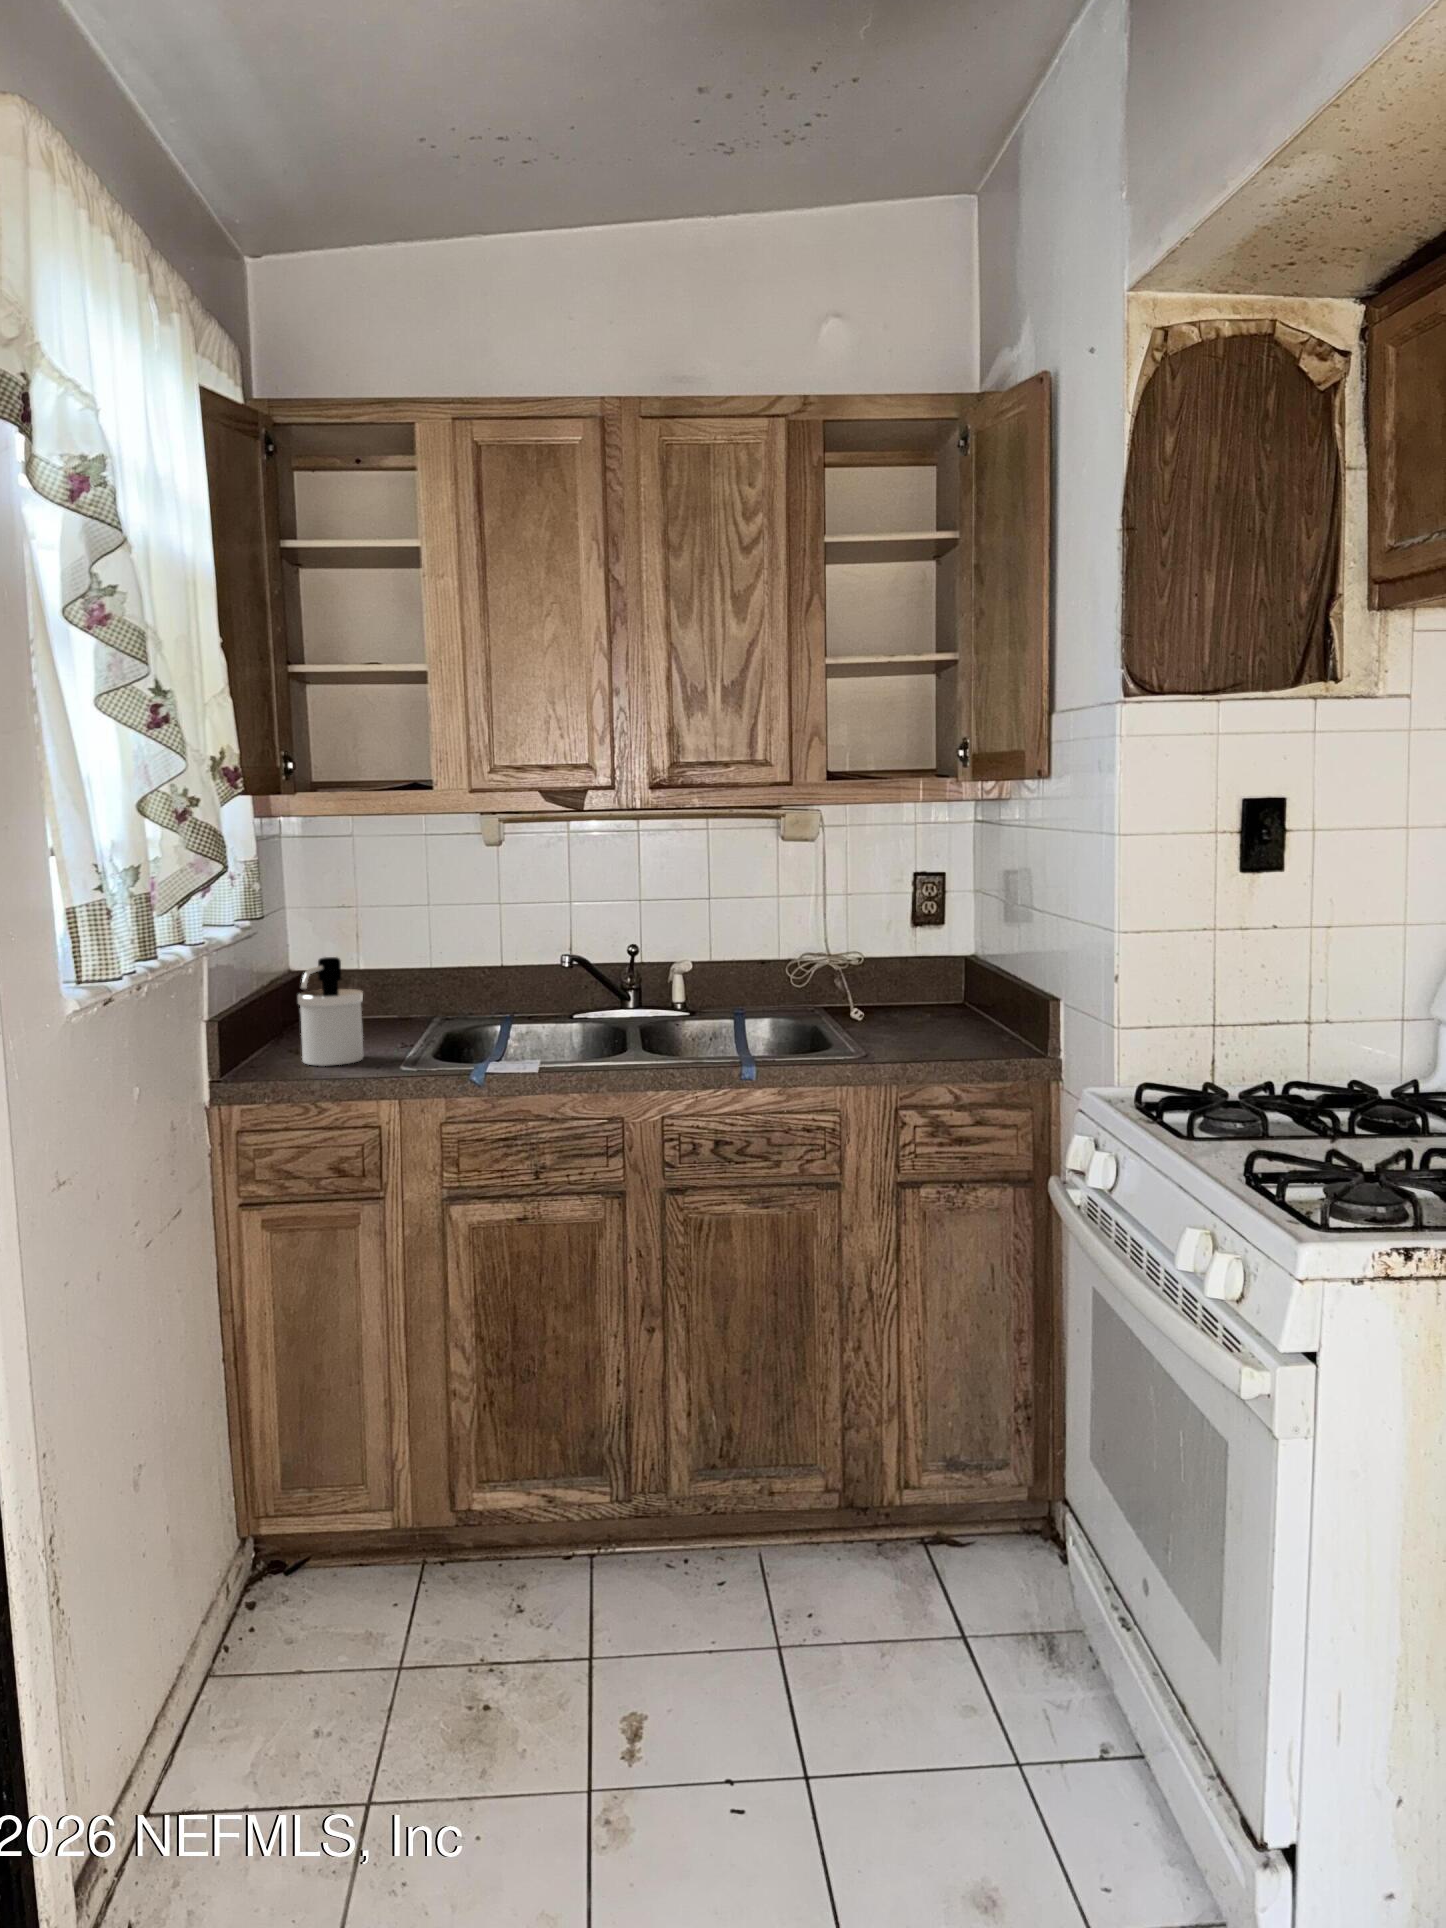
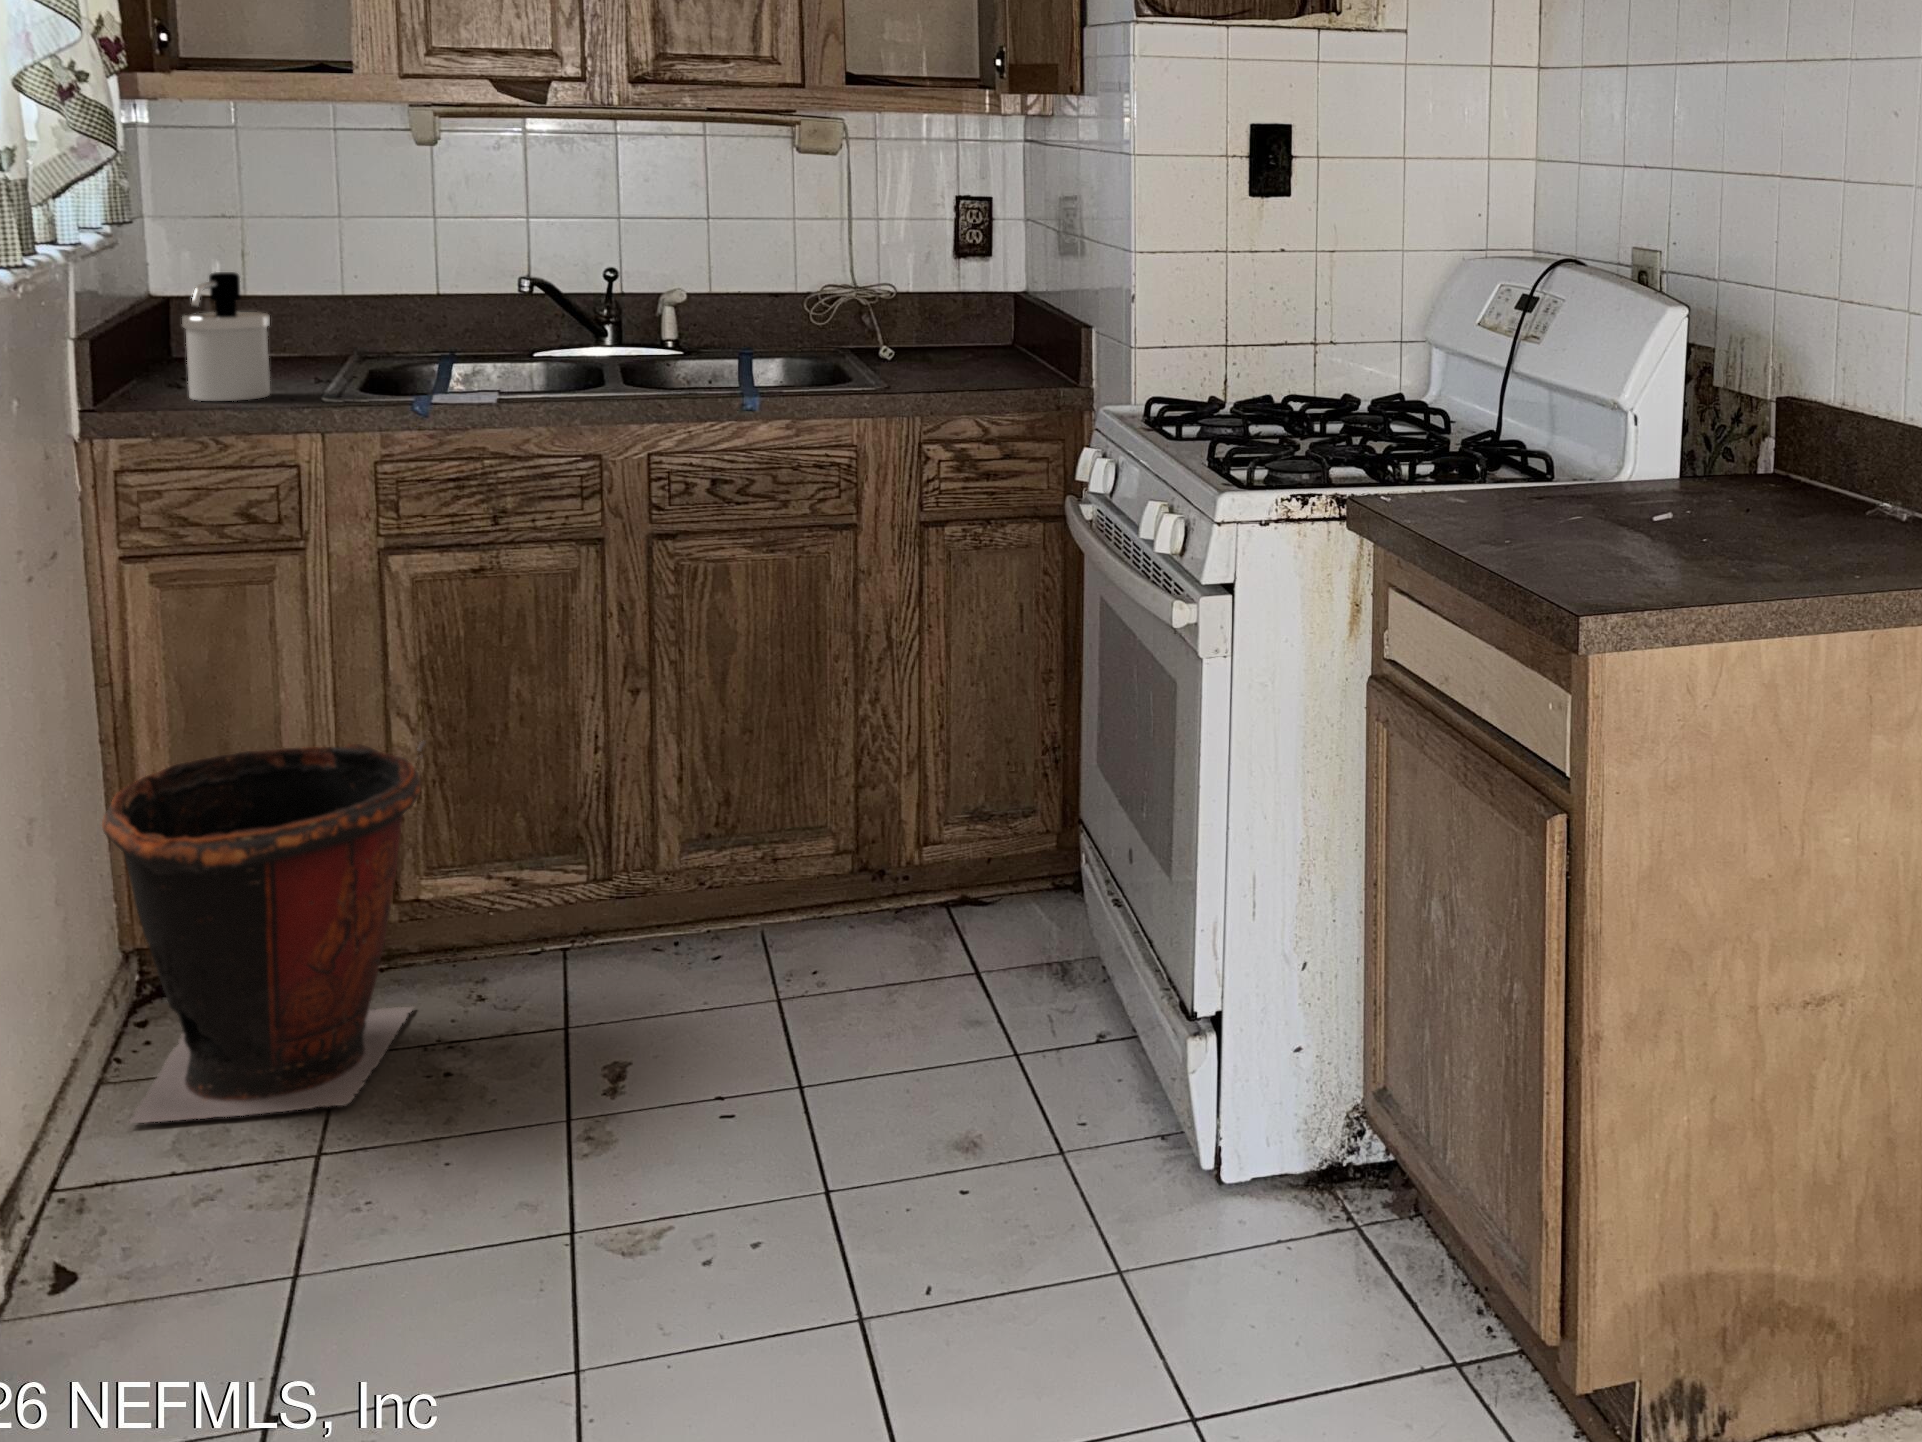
waste bin: none [208,1355,473,1740] -> present [102,741,426,1123]

